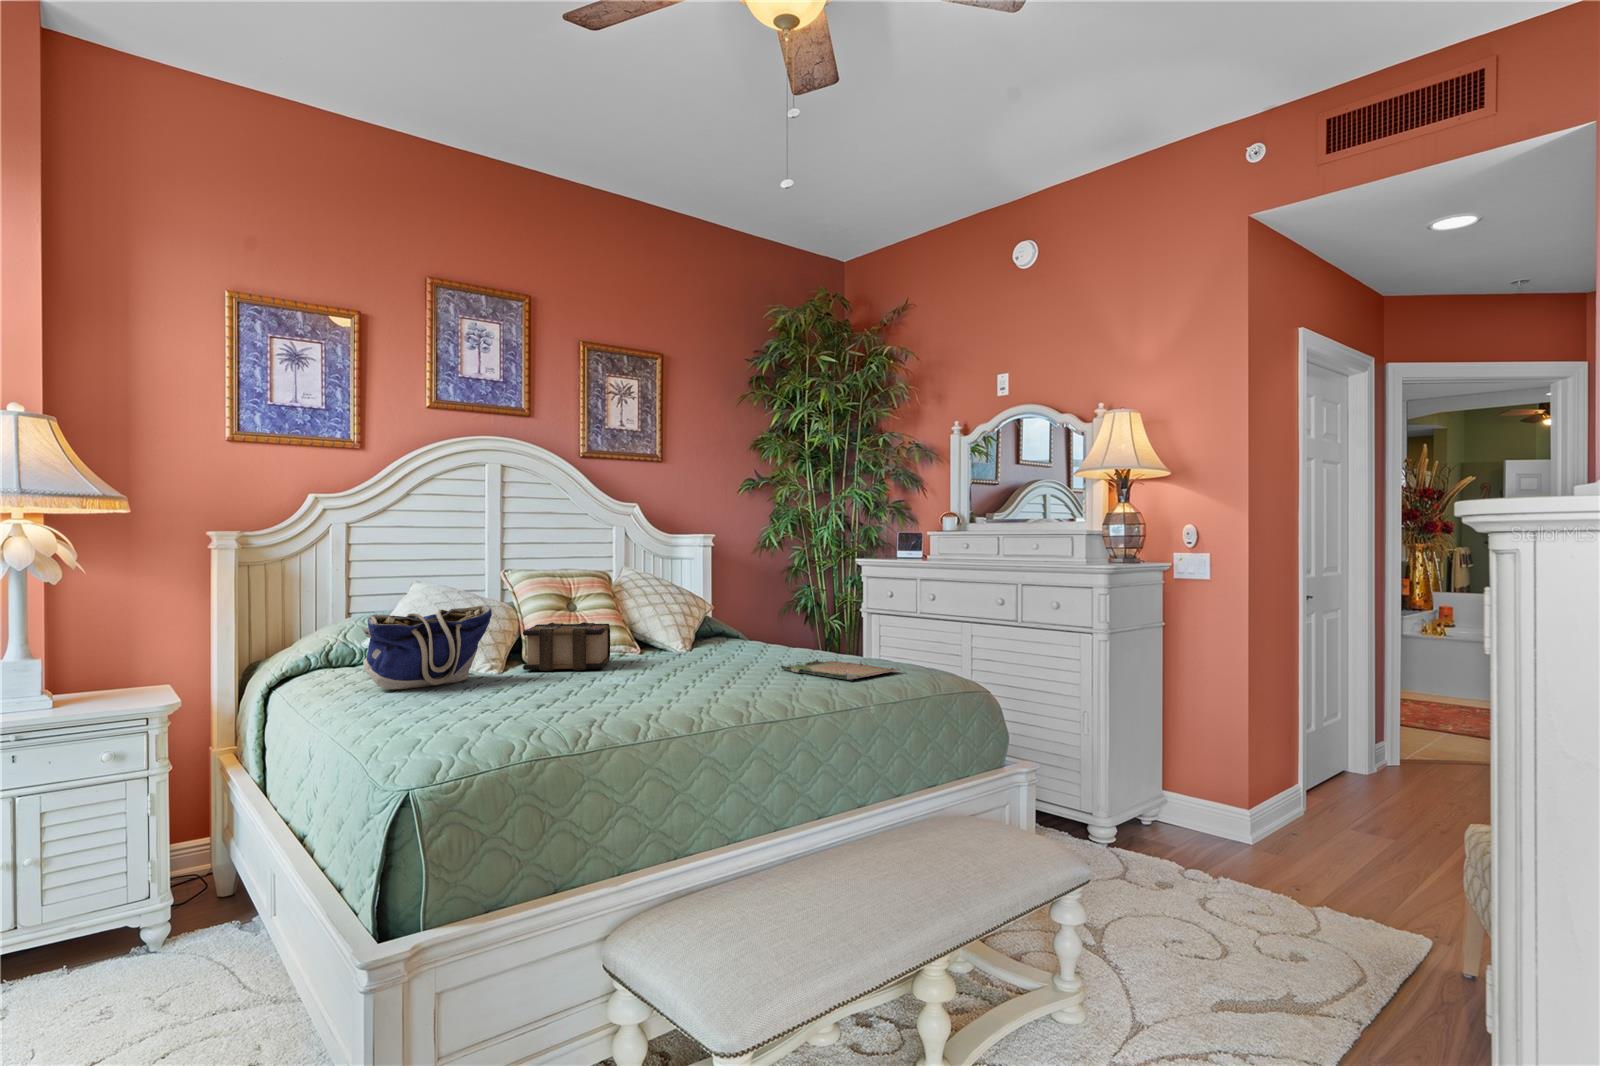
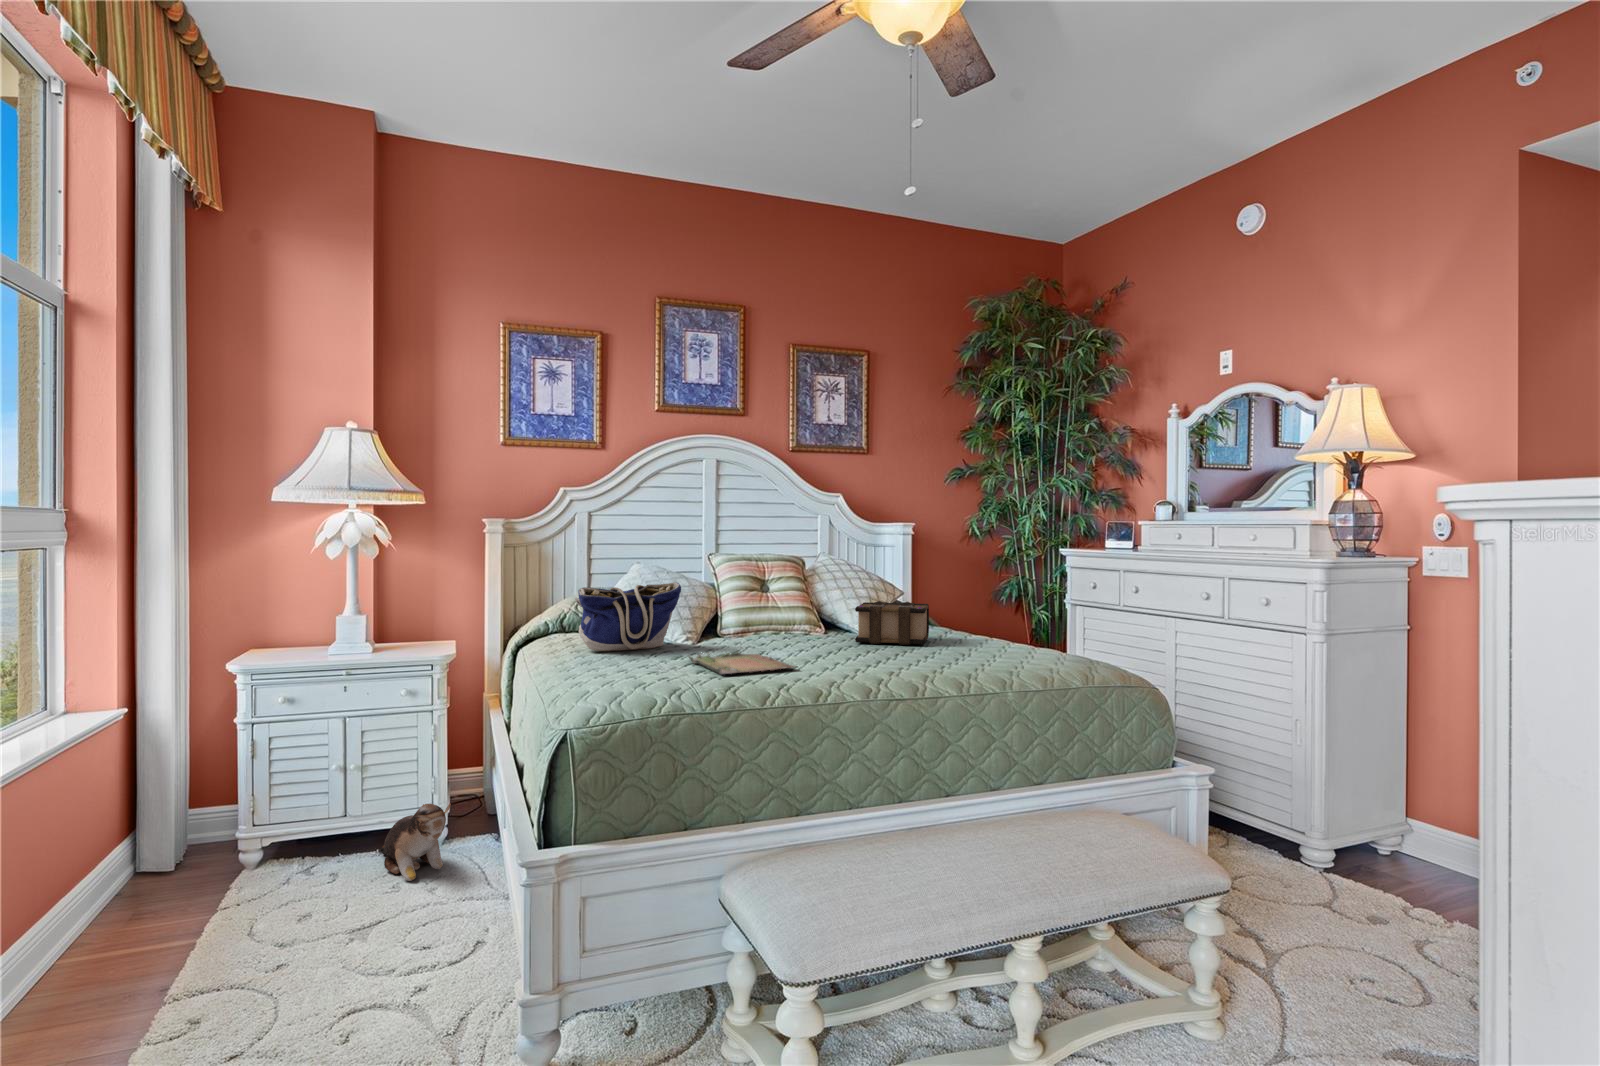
book: present [523,622,610,671] -> present [855,601,929,645]
tray: present [781,655,900,680] -> present [689,651,793,675]
plush toy: none [69,896,190,1006] -> present [380,803,451,881]

